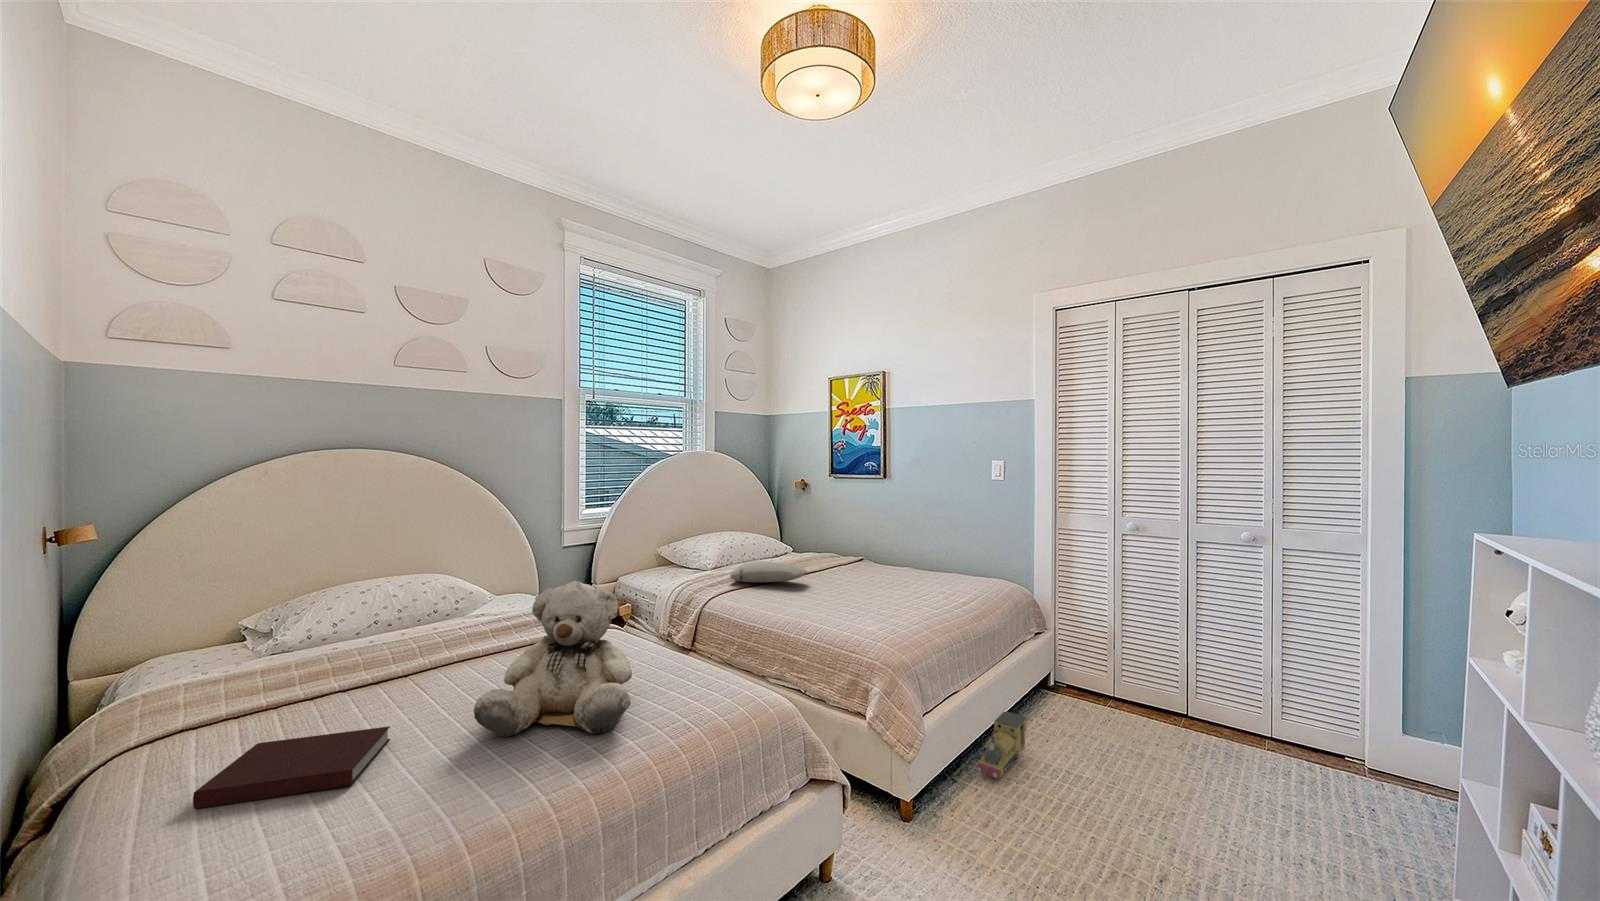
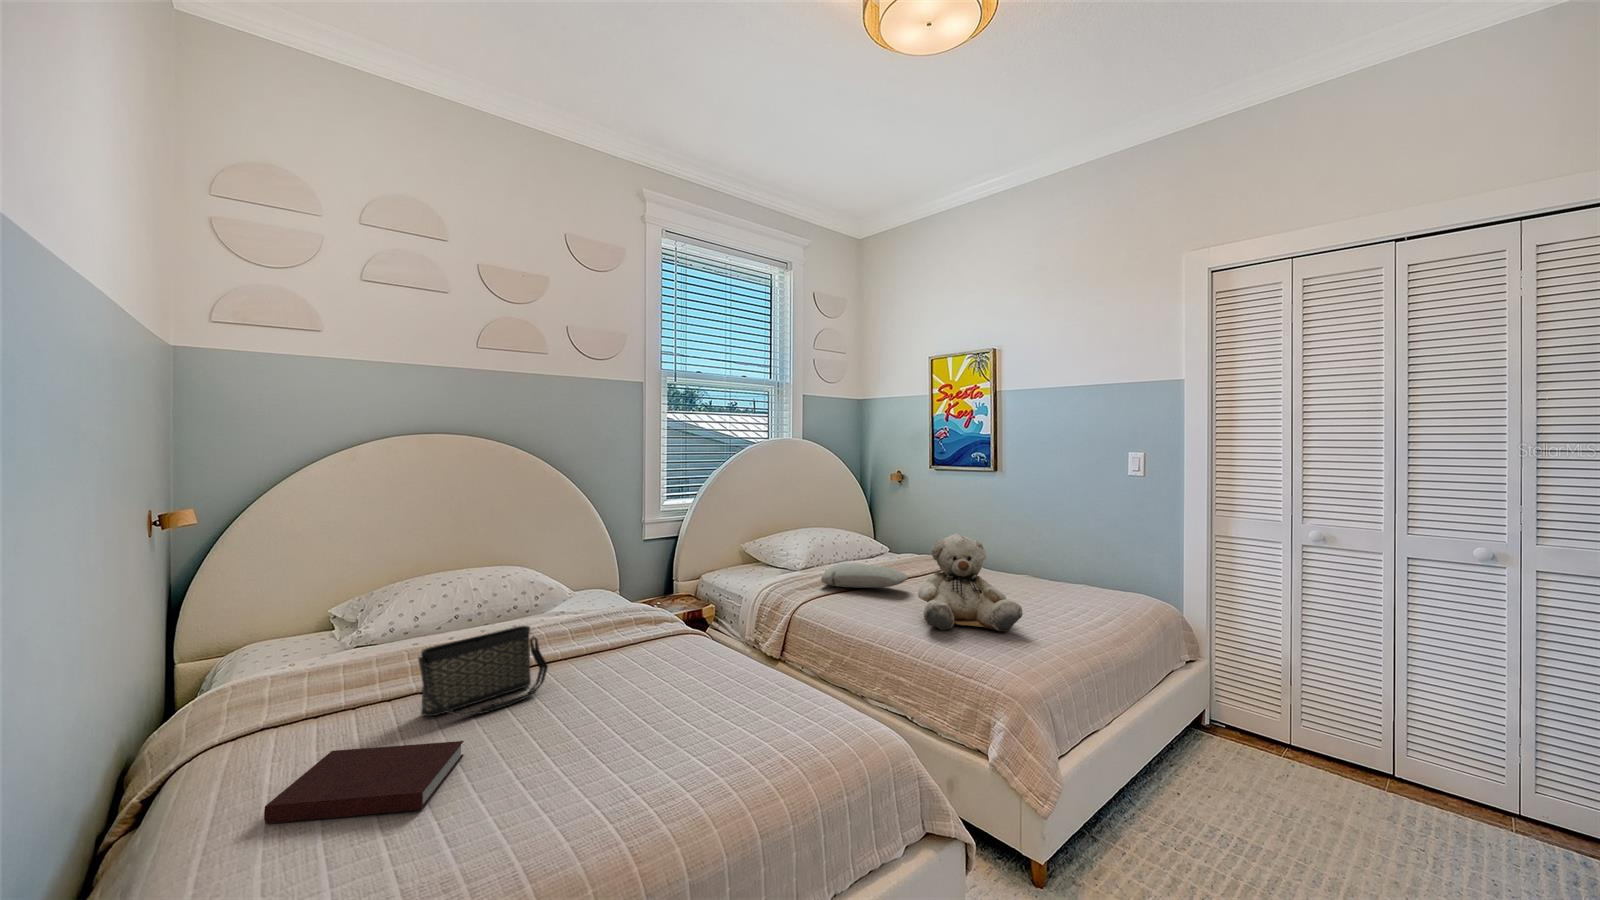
teddy bear: present [474,581,632,737] -> present [918,534,1023,631]
handbag: none [343,624,471,709] -> present [418,626,548,716]
toy train: present [977,712,1027,779] -> none [1123,758,1185,843]

